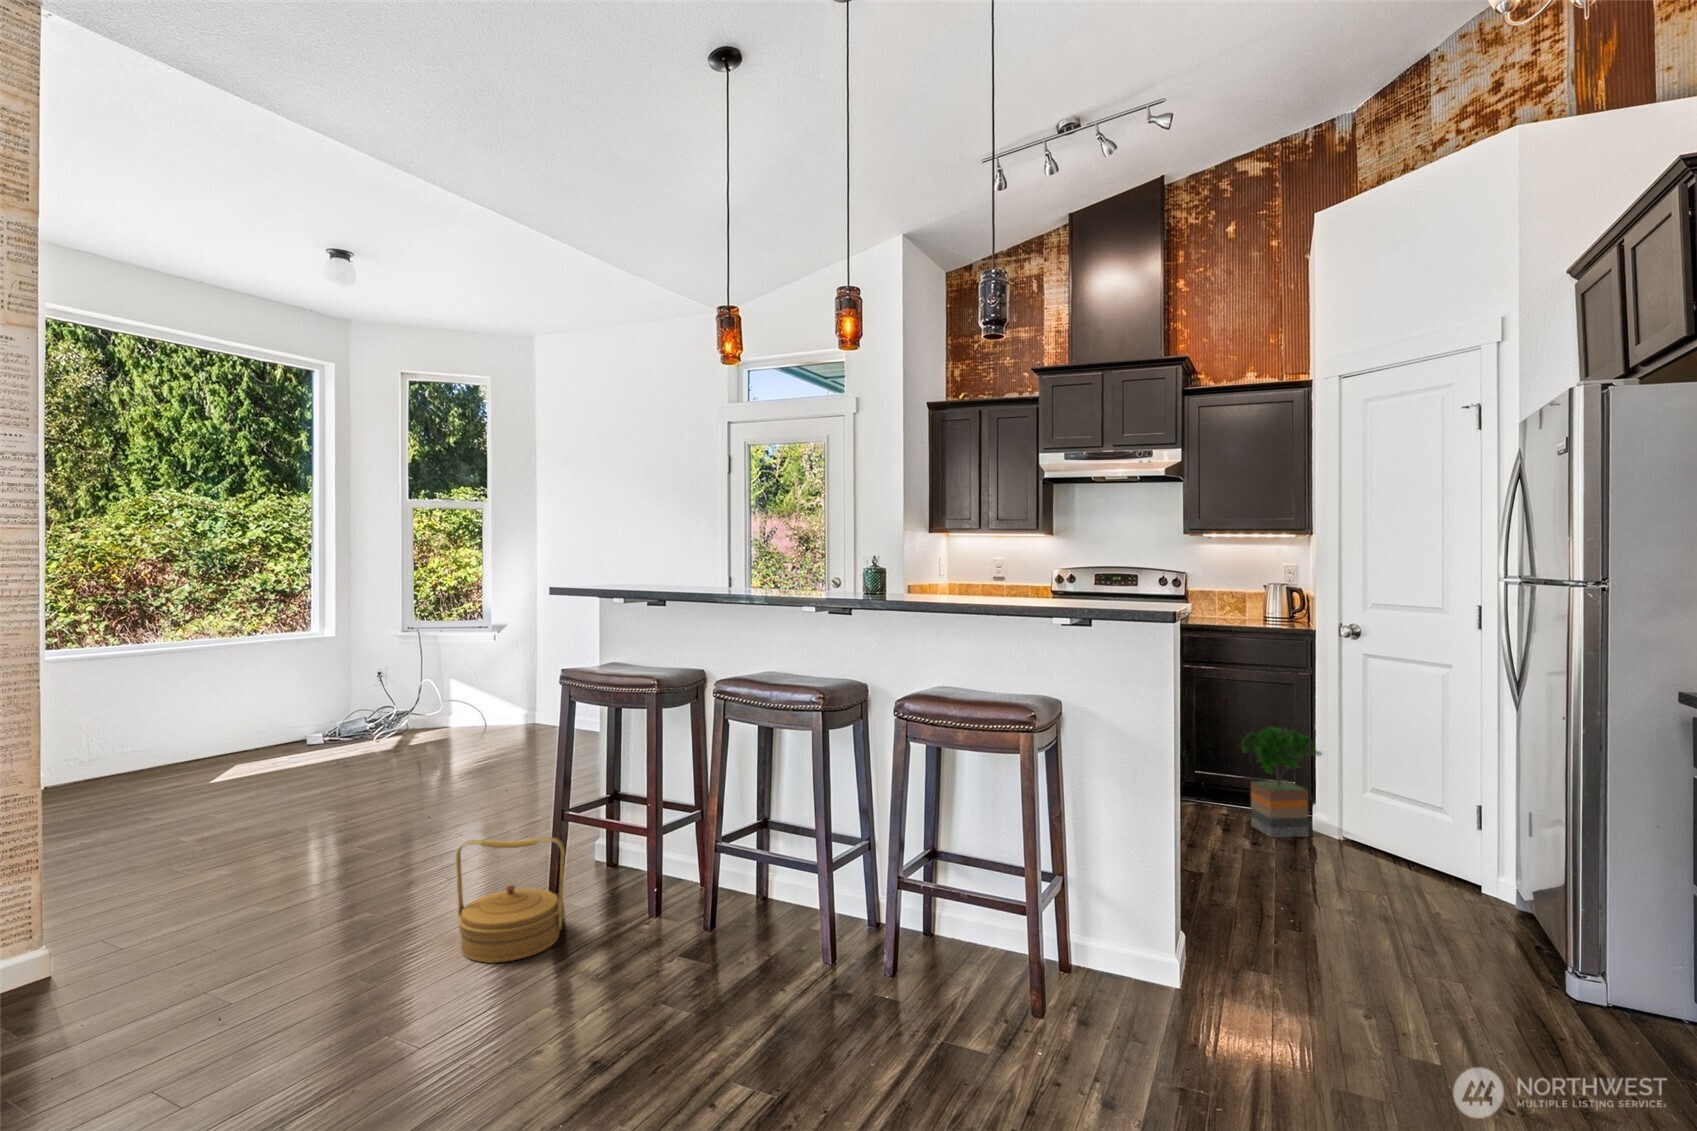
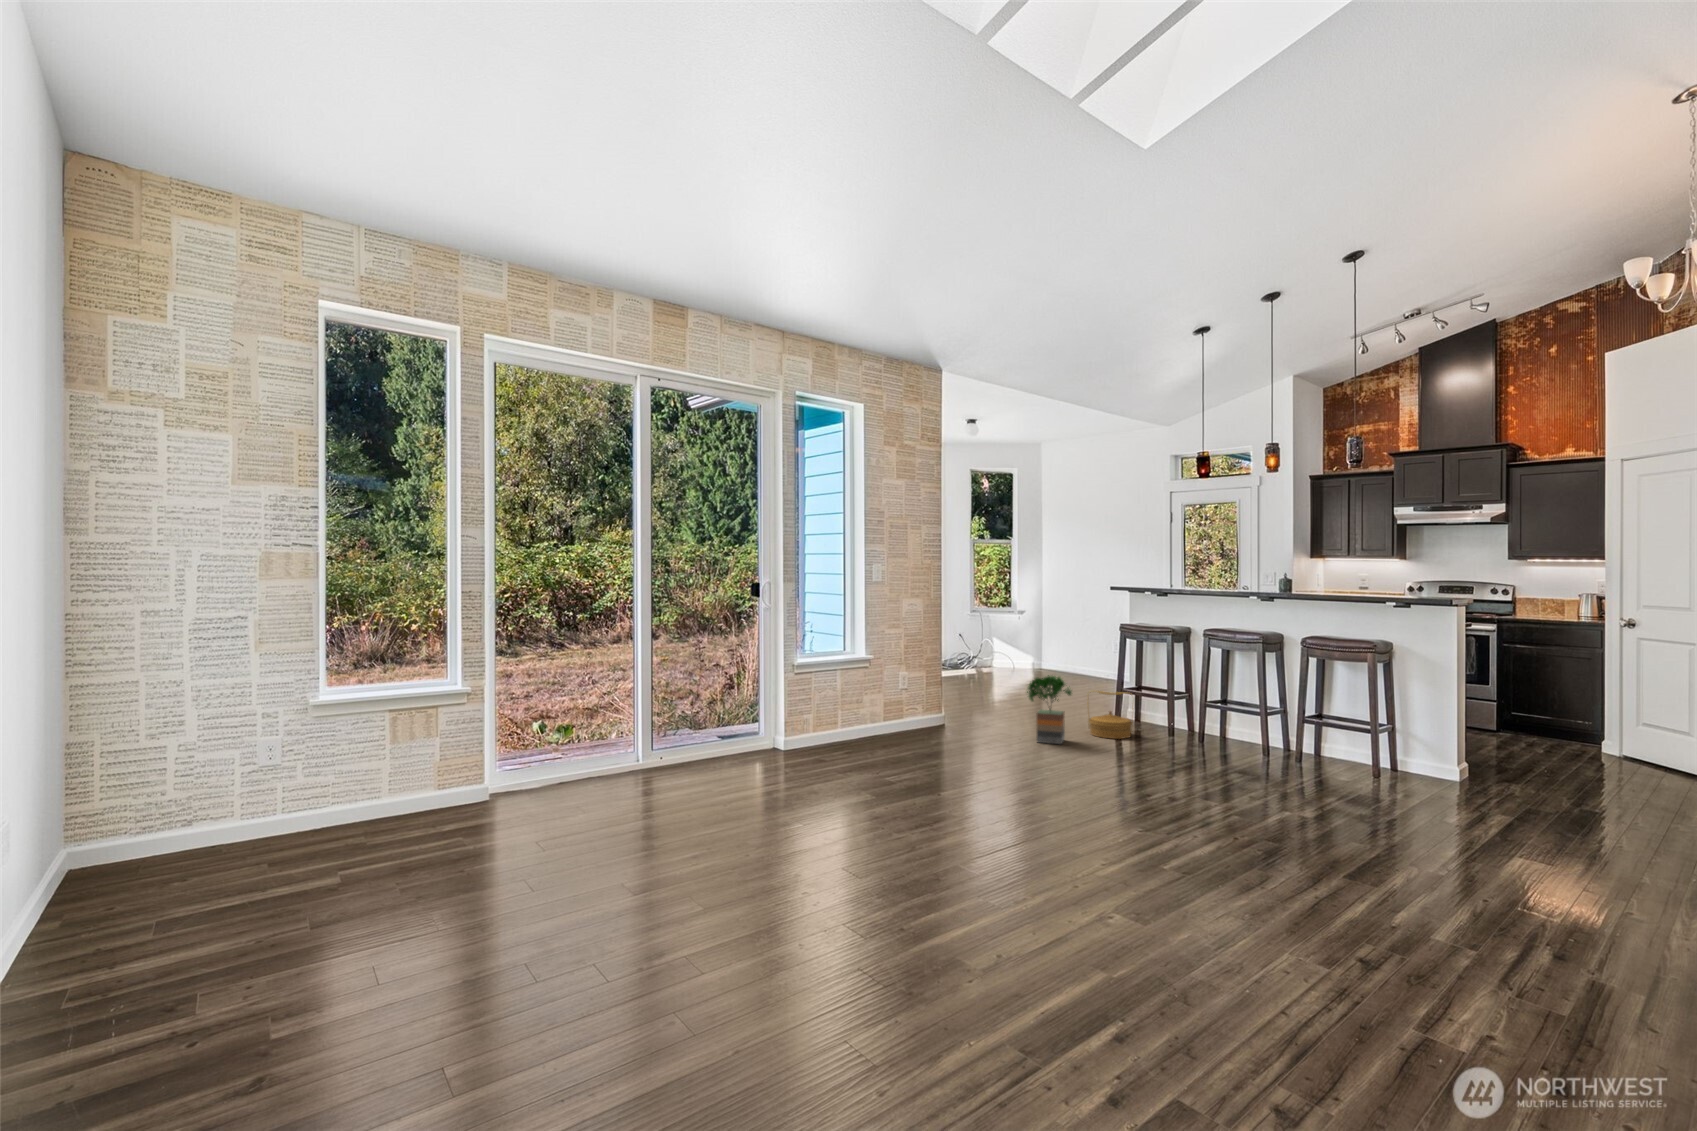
potted tree: present [1242,727,1322,838] -> present [1027,675,1072,744]

